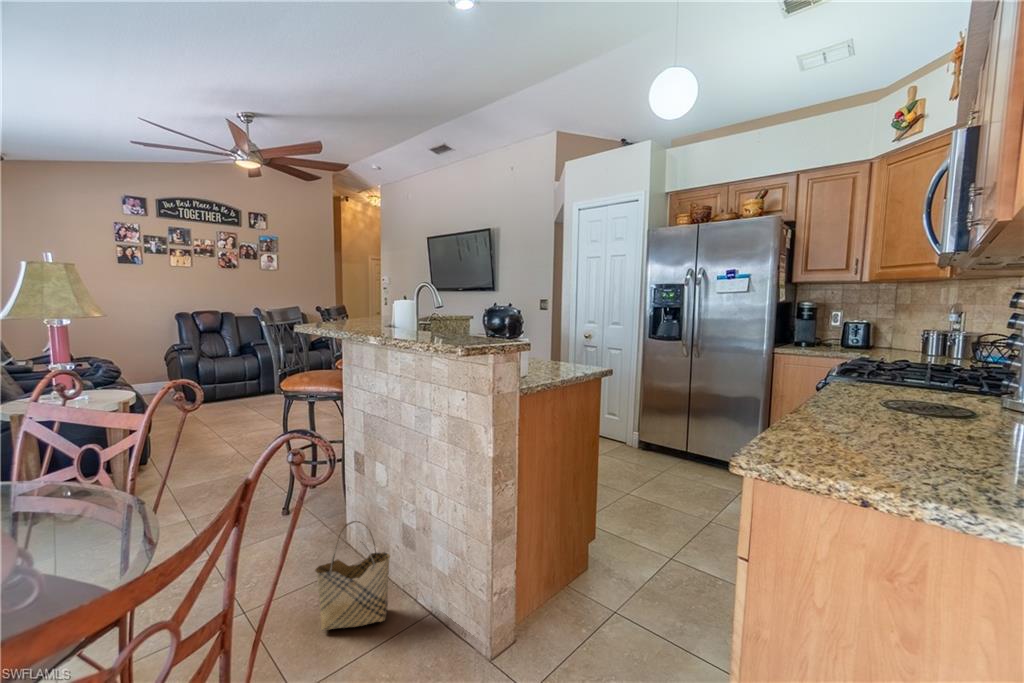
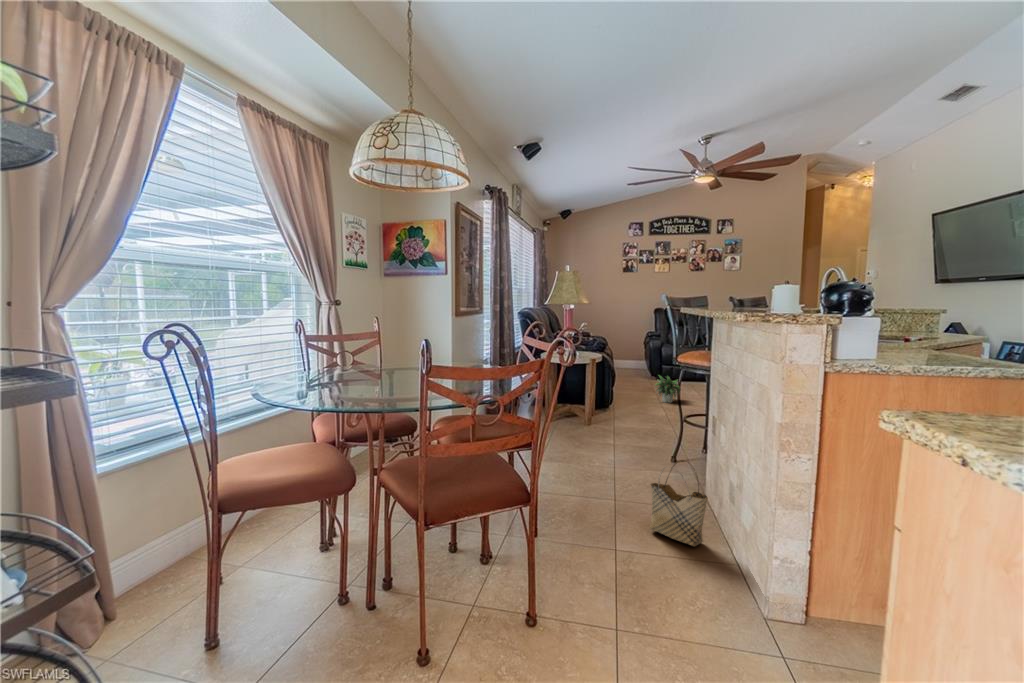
potted plant: none [208,398,245,433] -> present [656,376,681,403]

